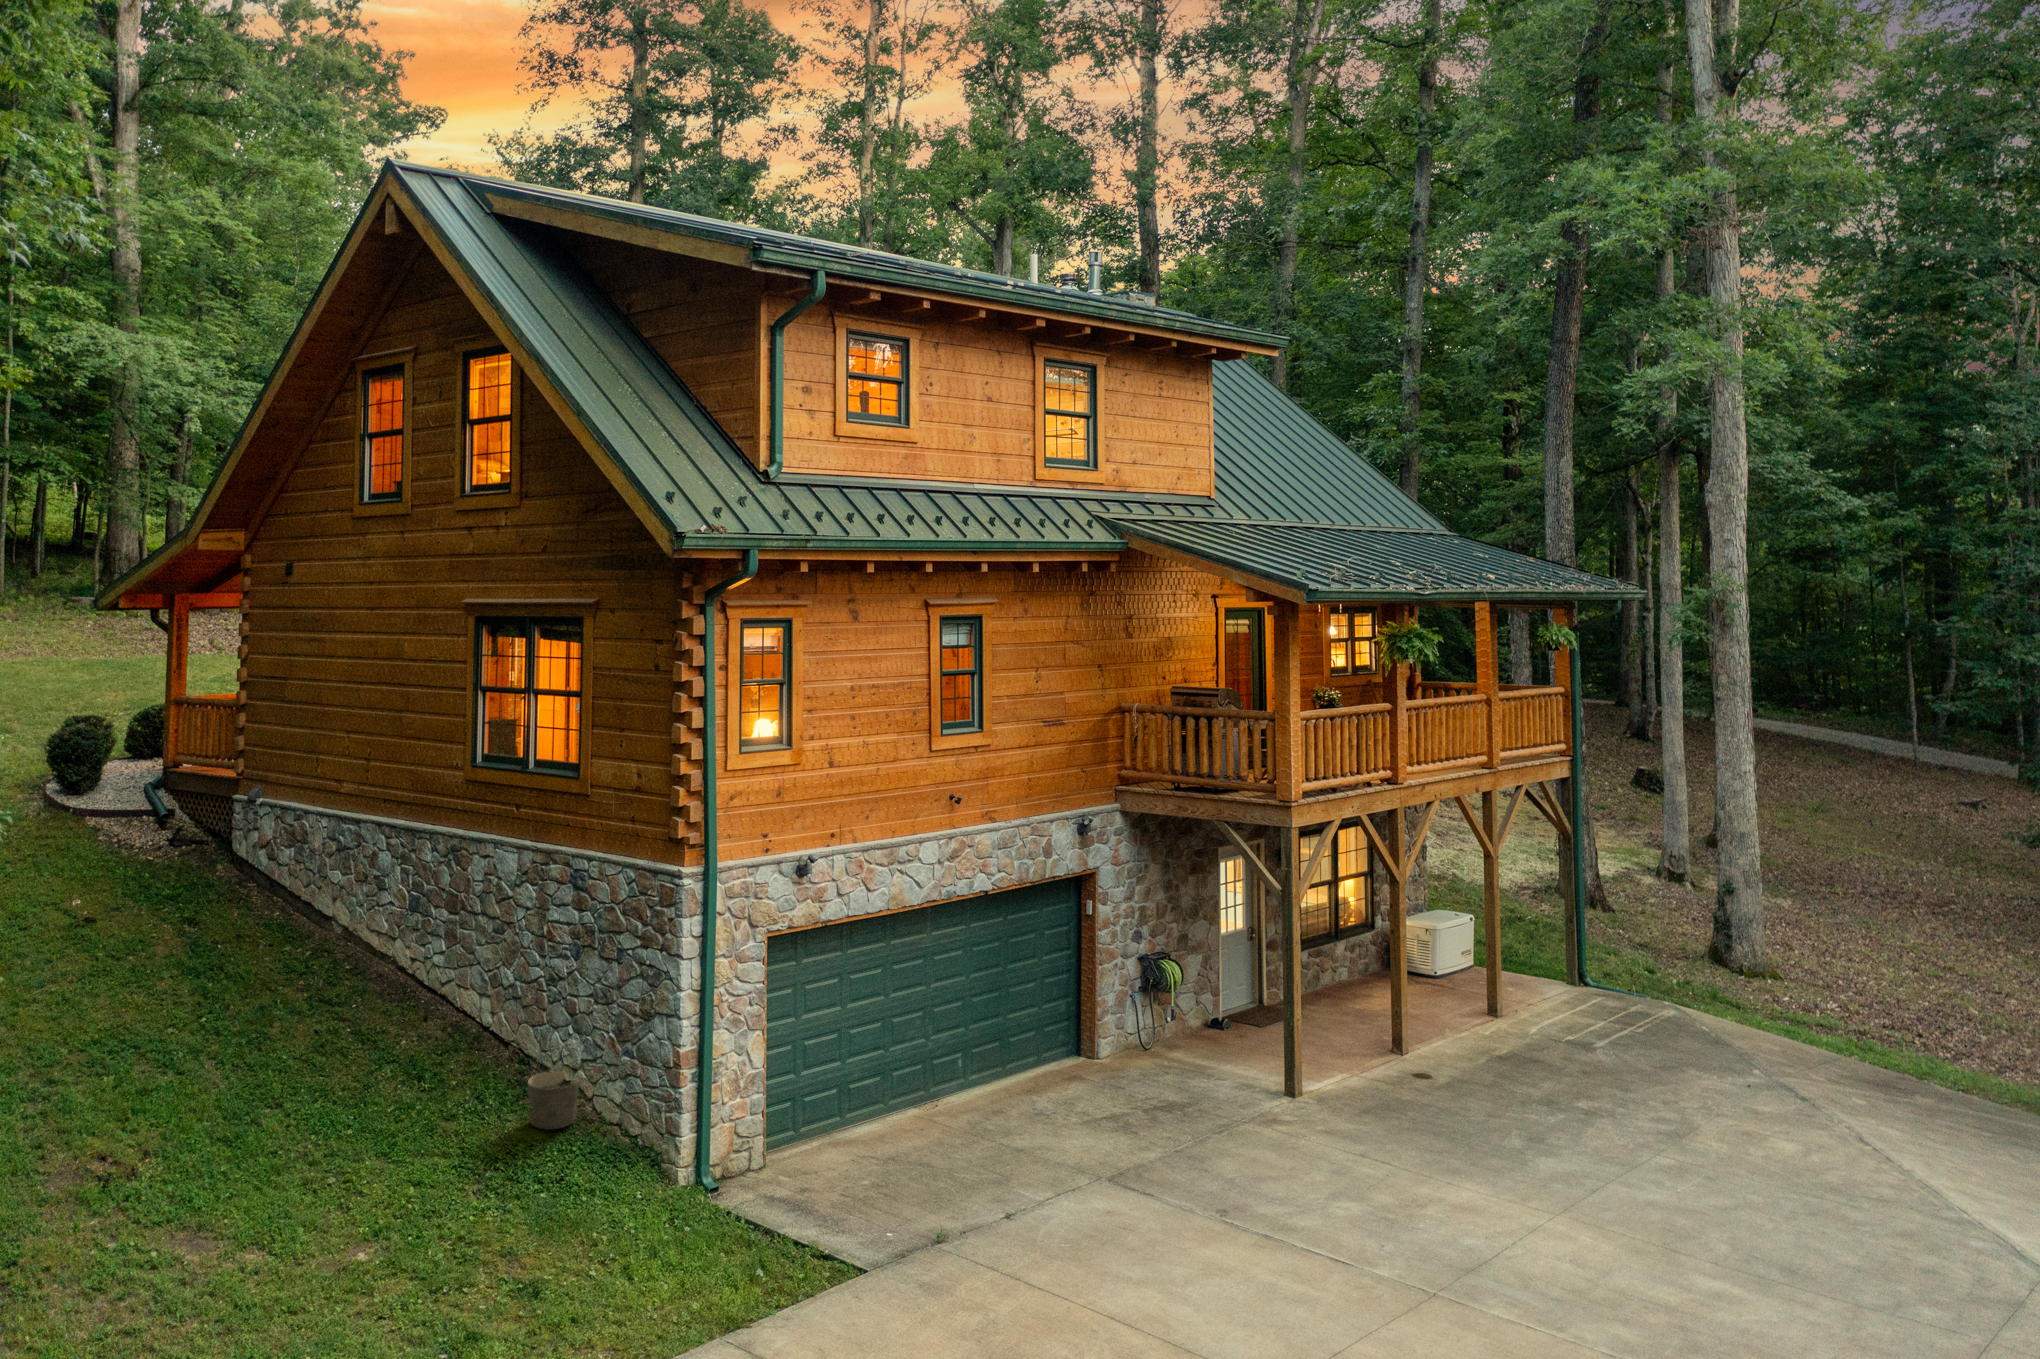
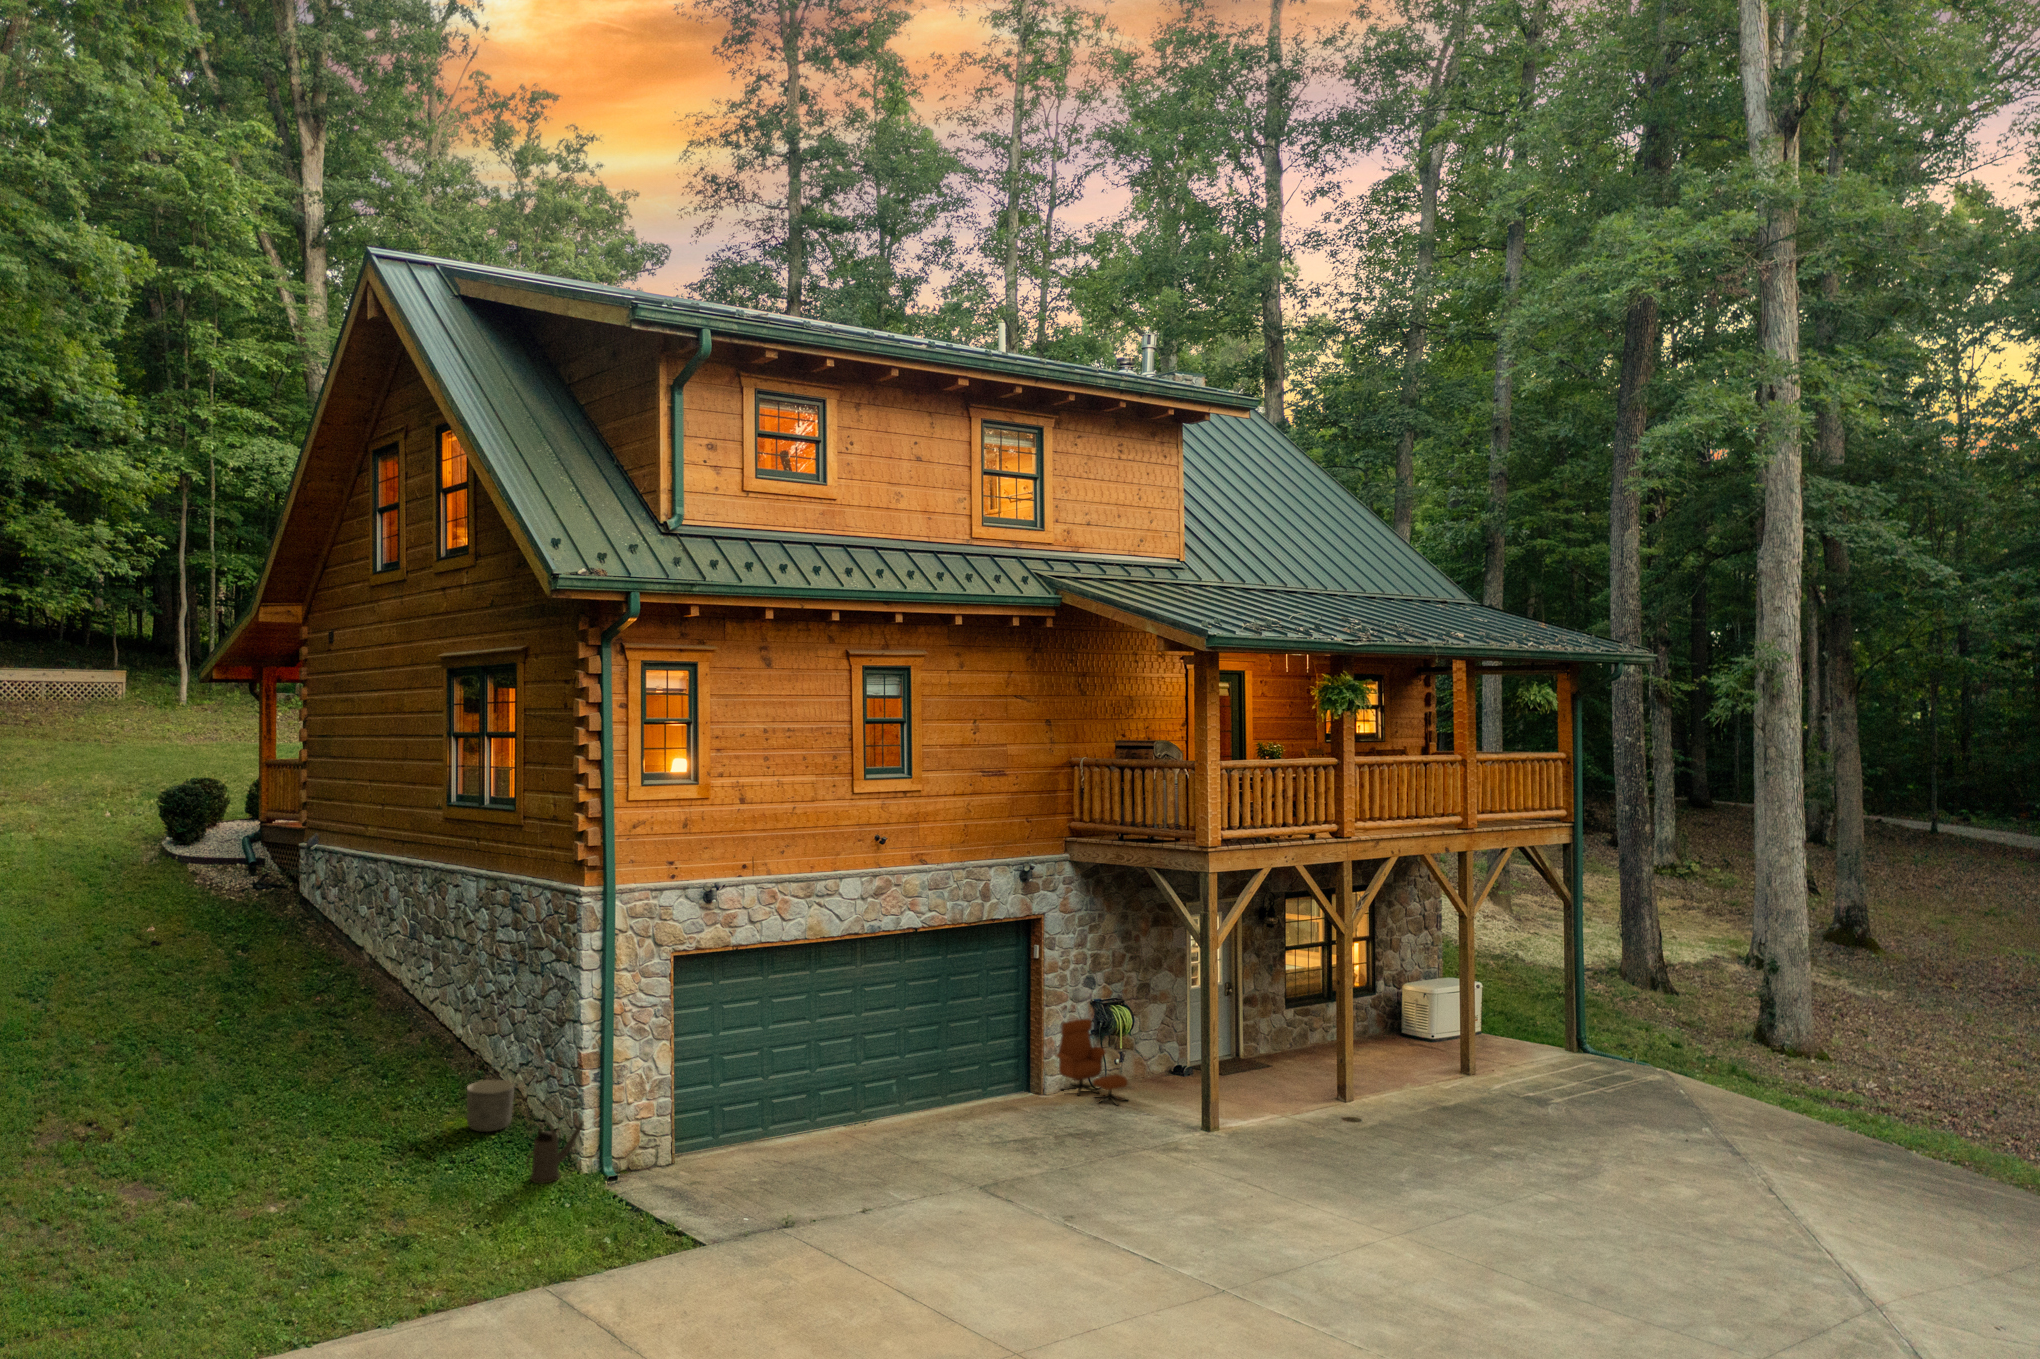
lounge chair: none [1112,973,1189,1063] -> present [1056,1019,1128,1105]
watering can: none [637,1119,687,1190] -> present [526,1122,584,1183]

